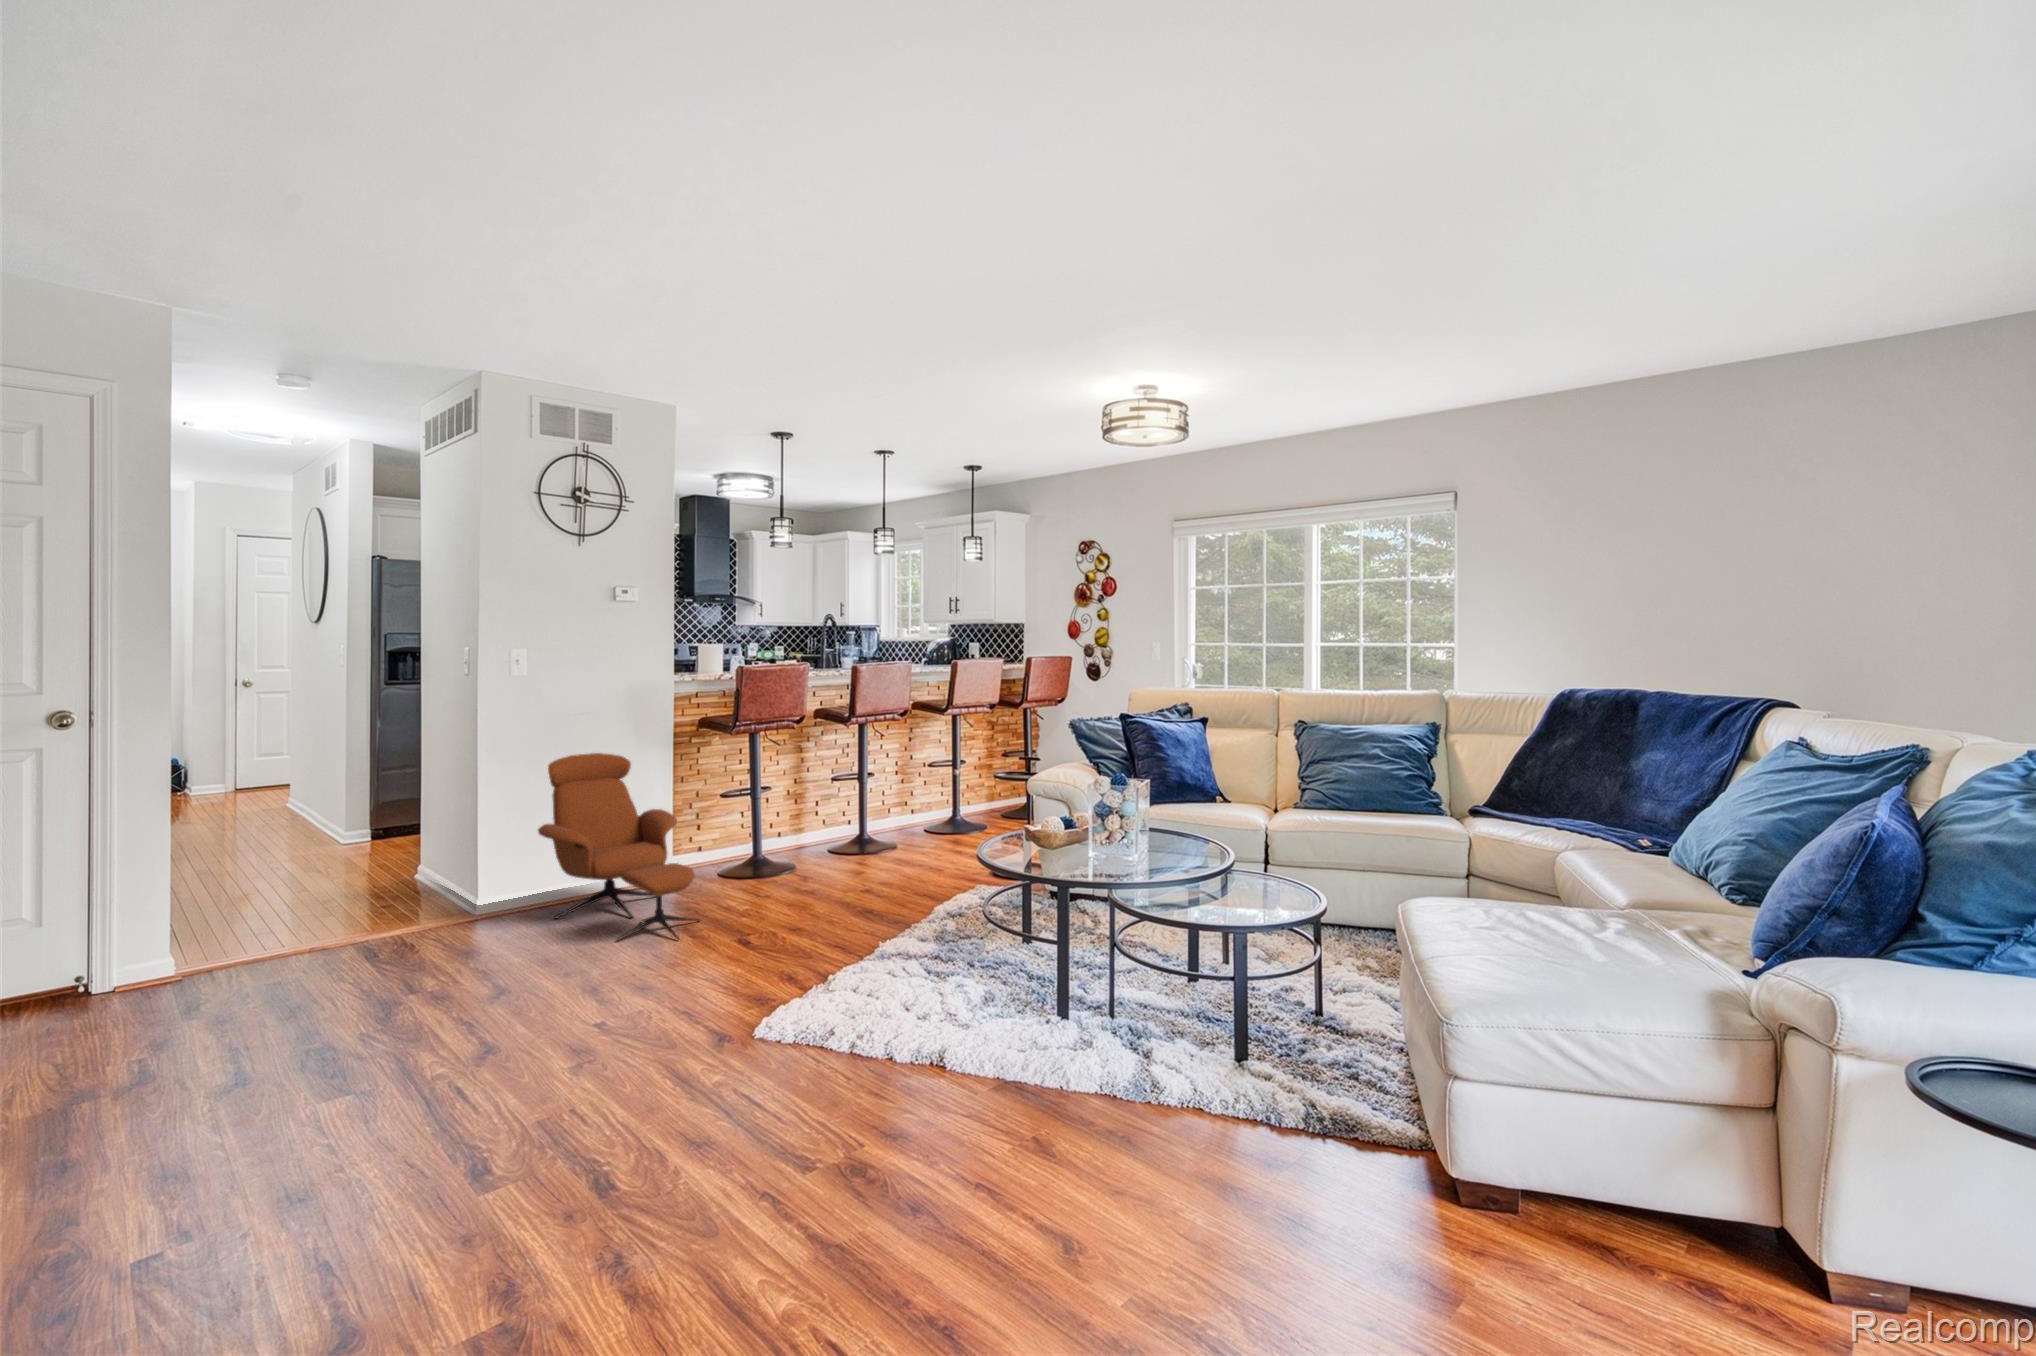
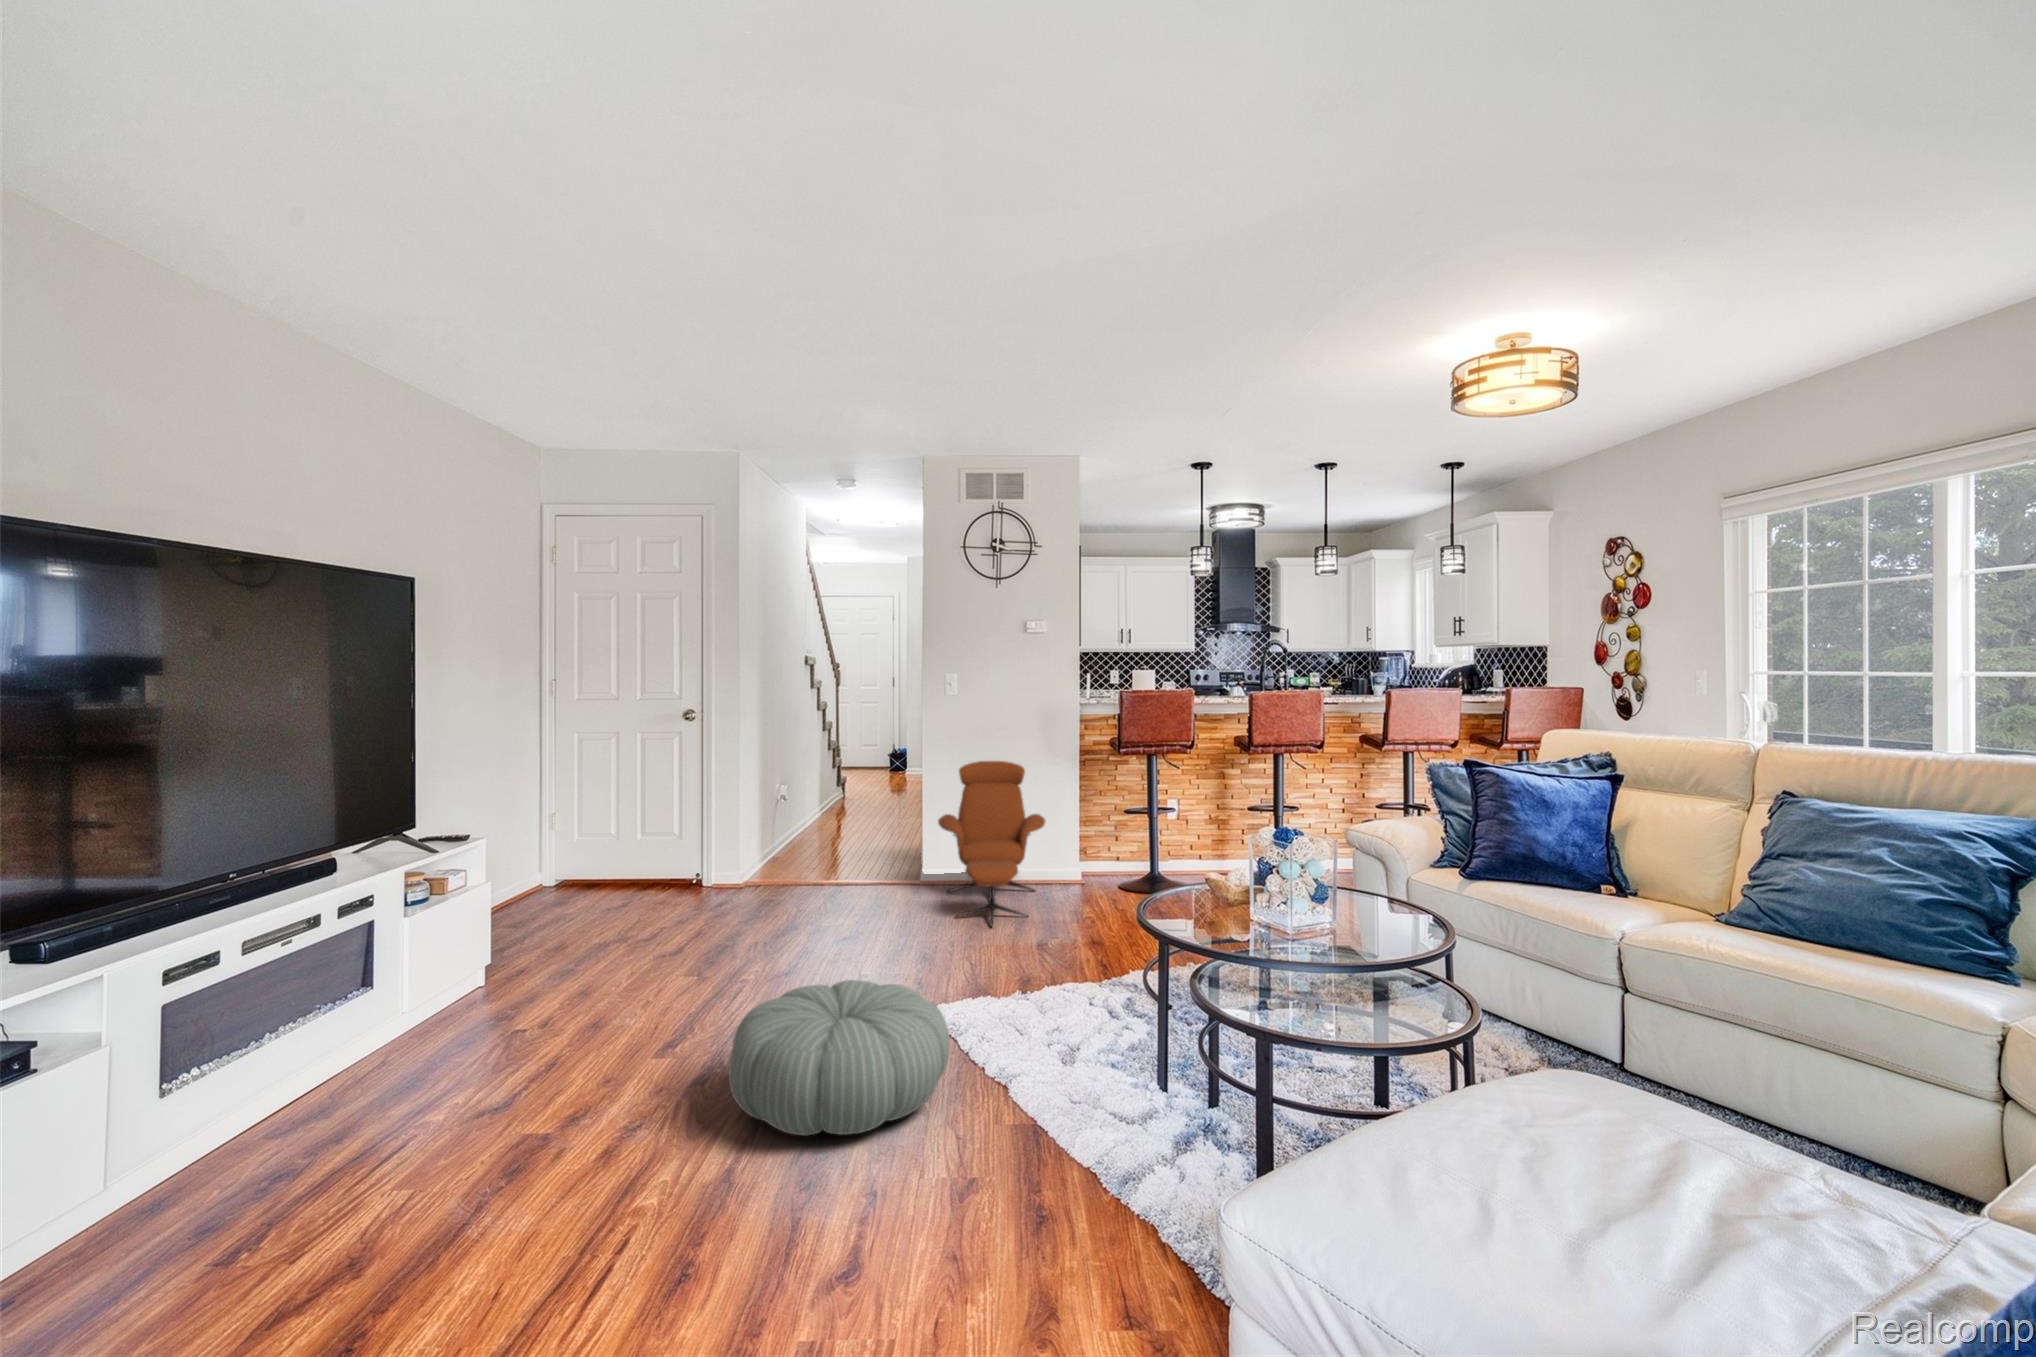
pouf: none [691,994,938,1179] -> present [729,980,950,1136]

